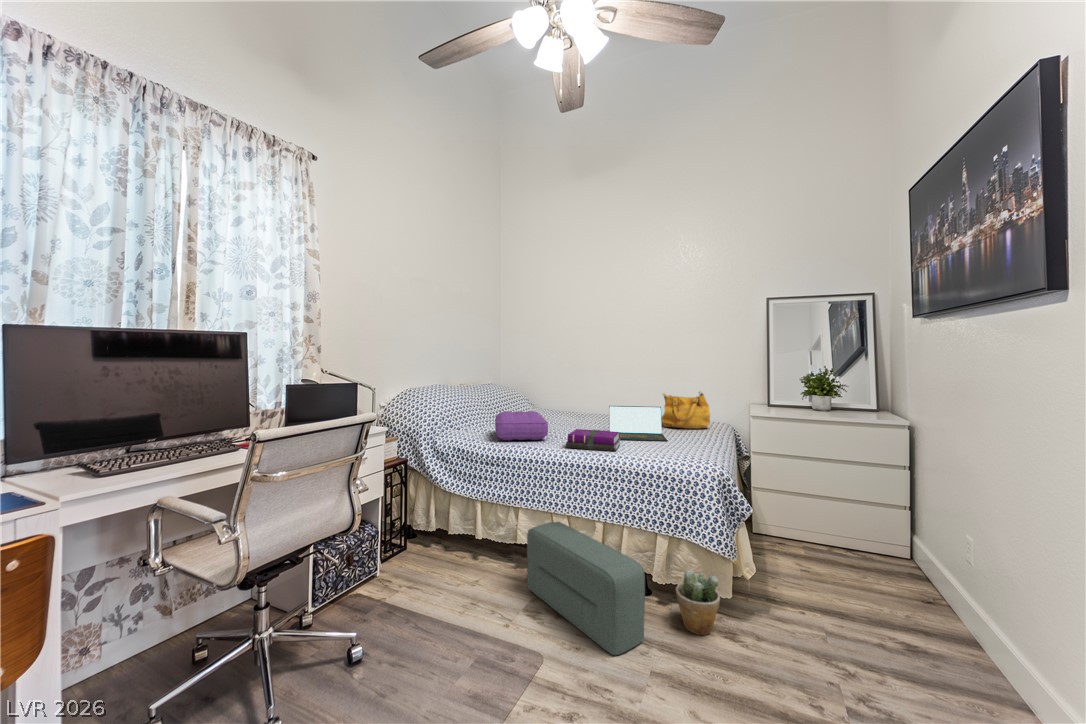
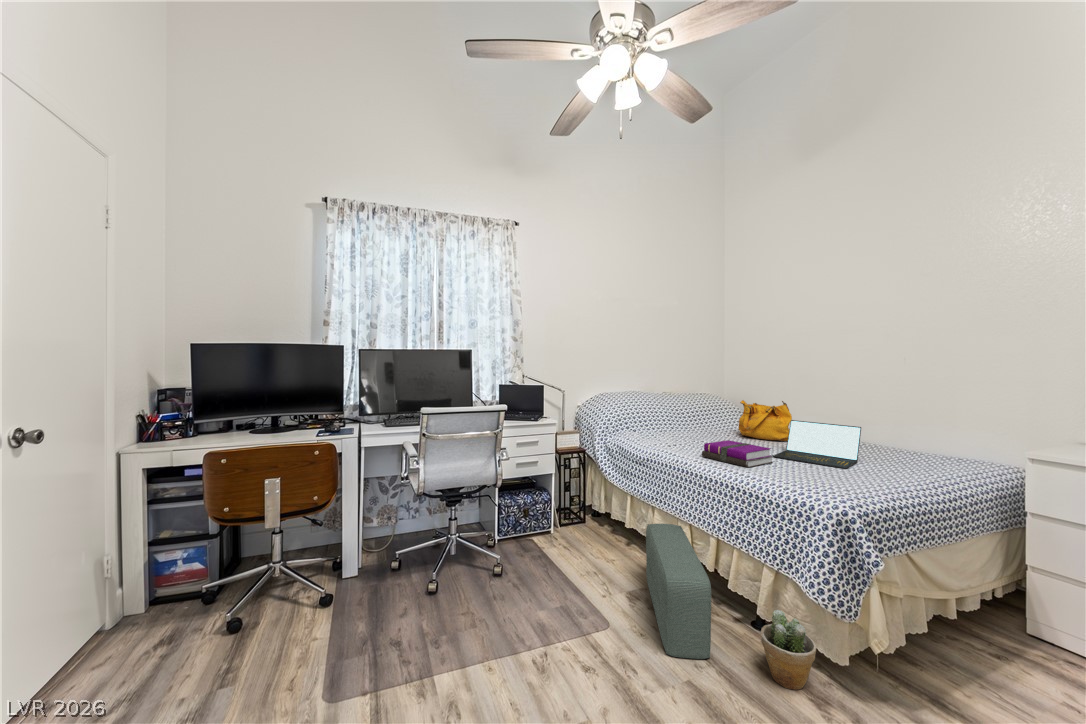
handbag: present [662,392,710,429] -> present [739,400,792,441]
pillow: present [495,411,548,440] -> none [651,416,714,446]

